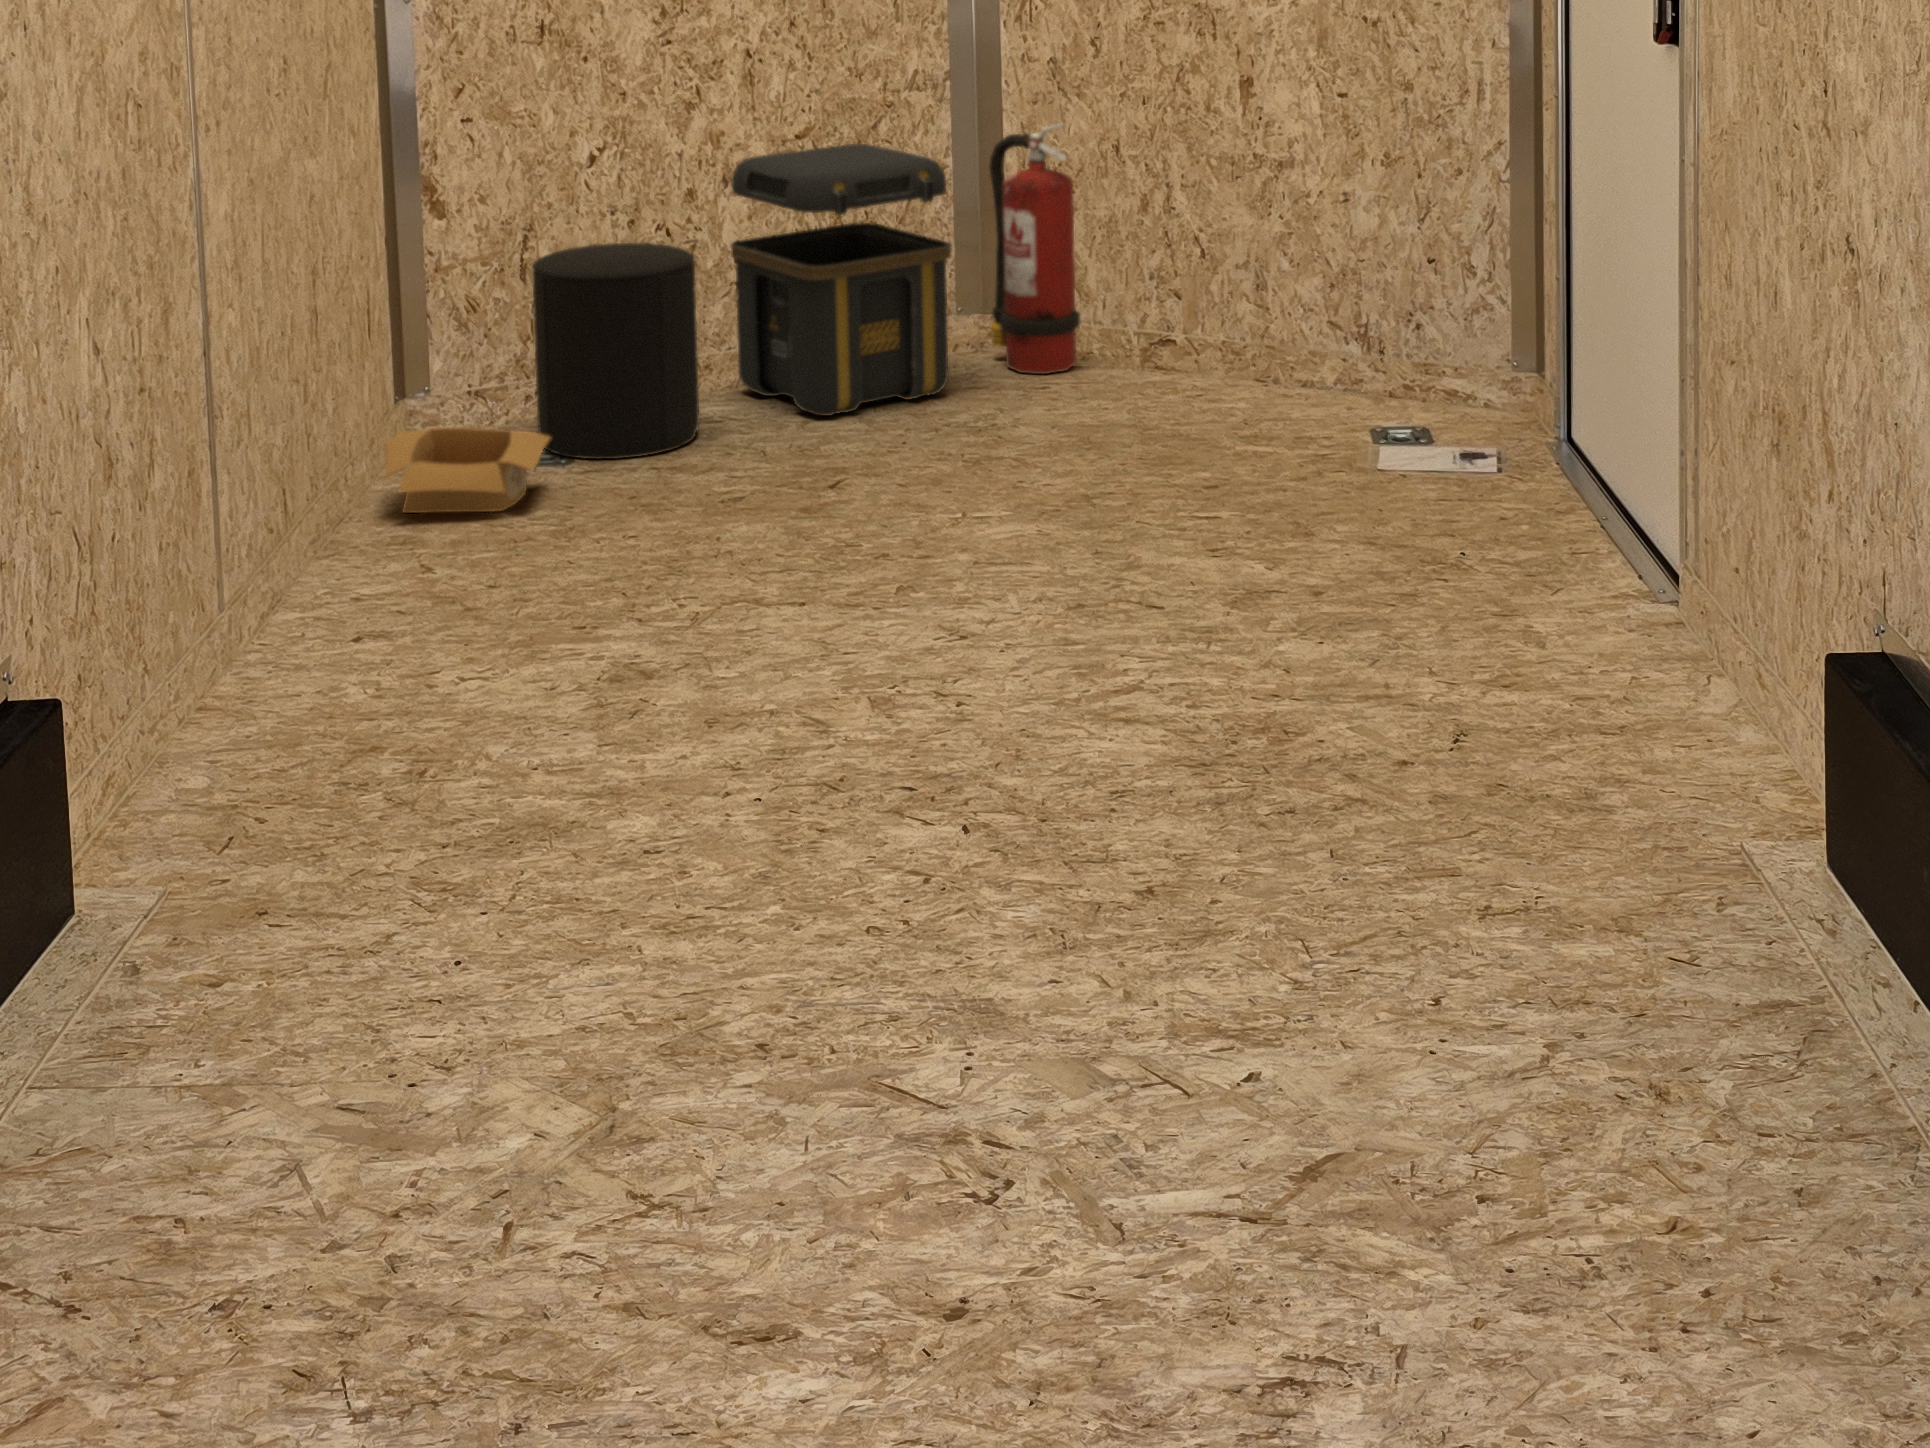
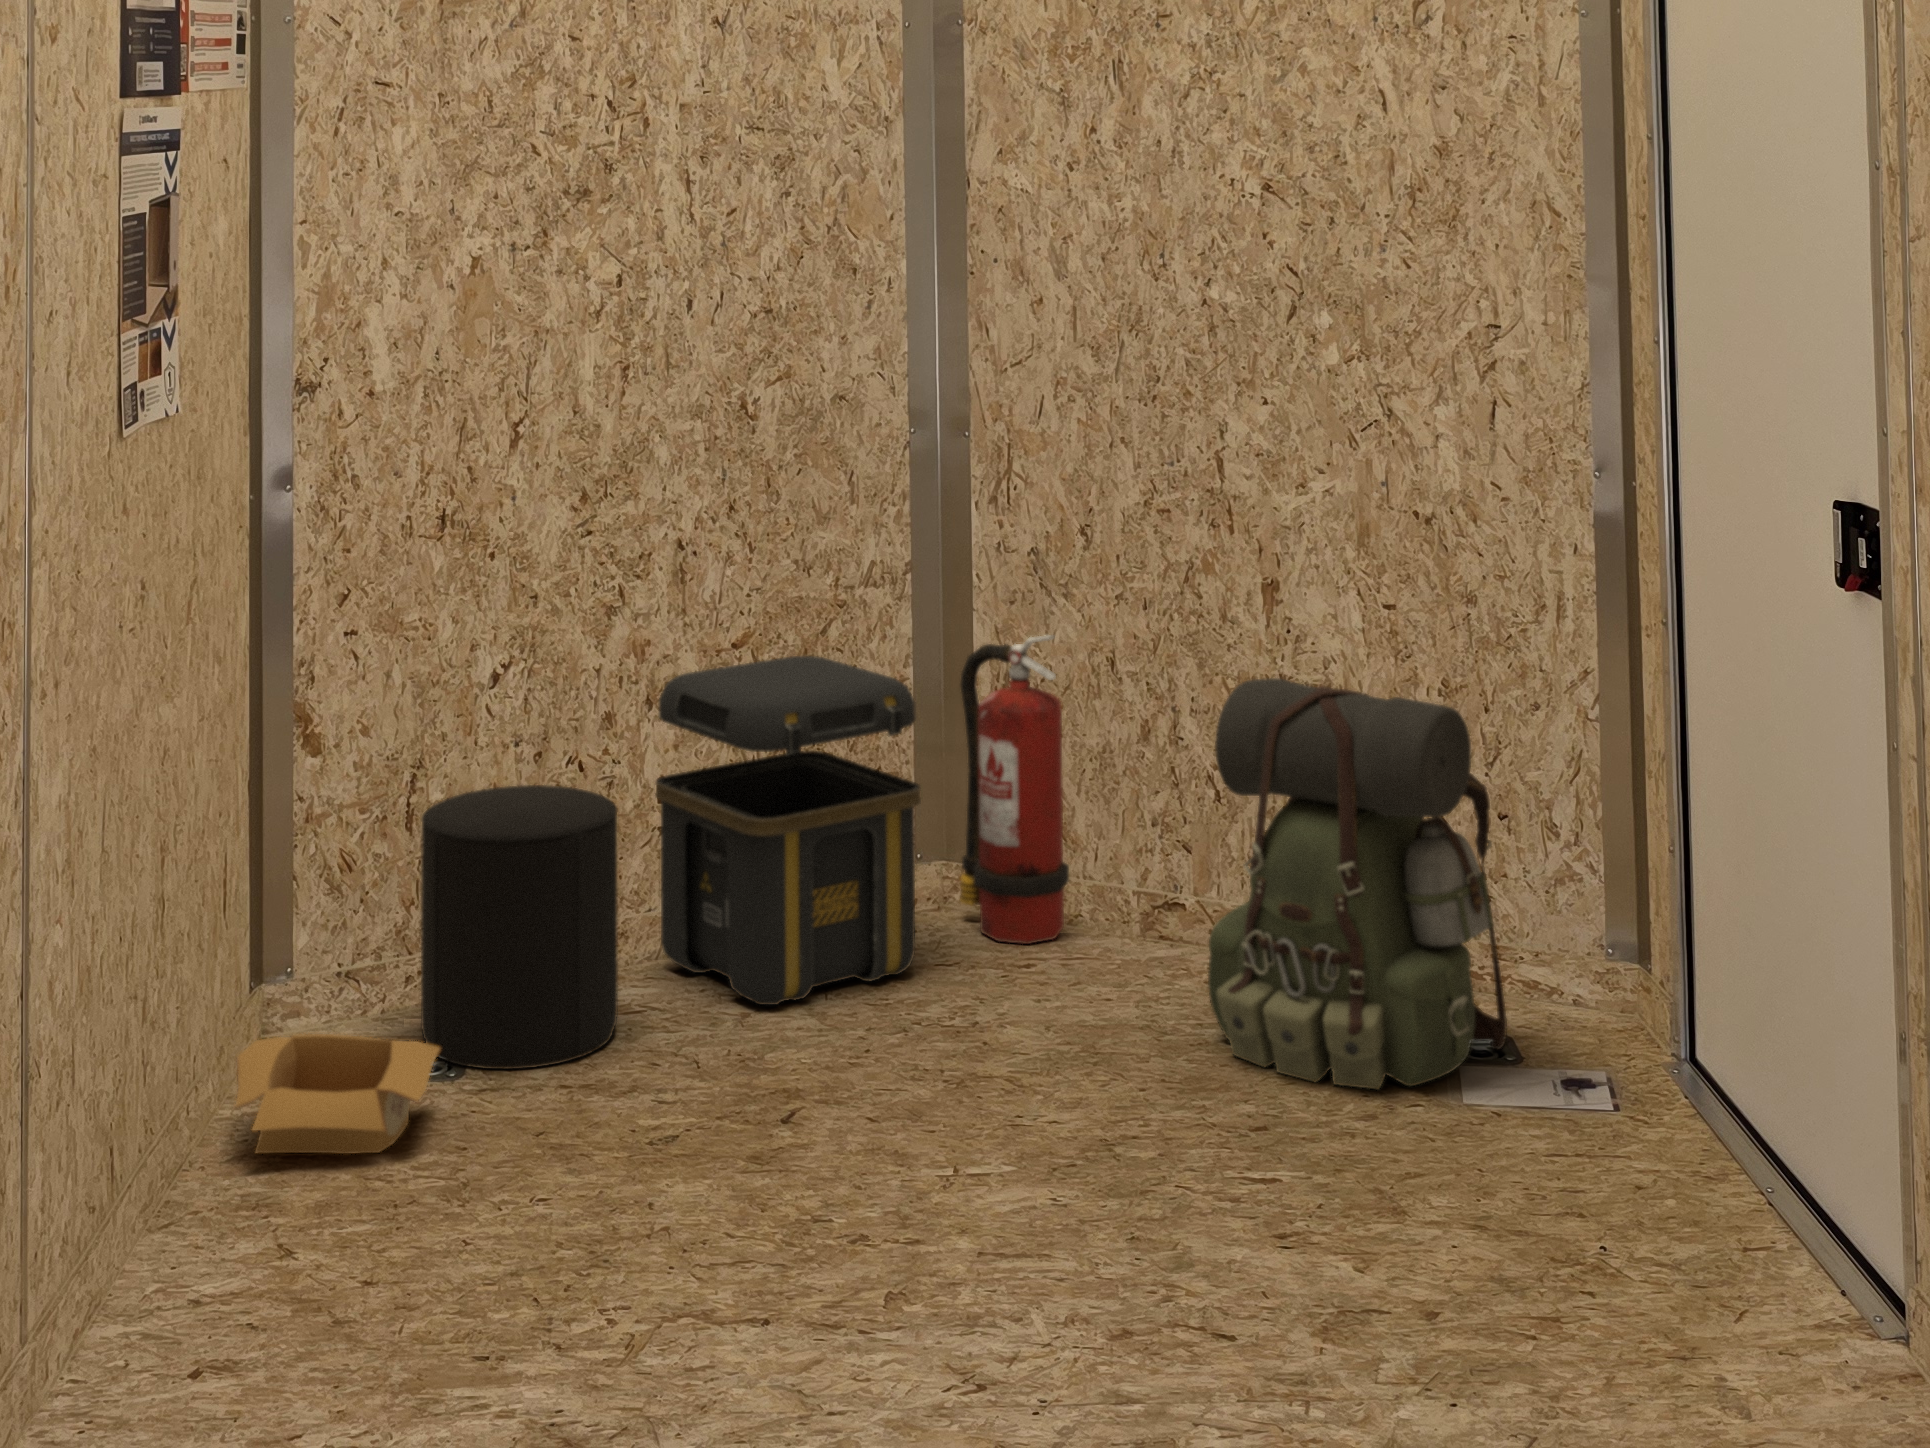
backpack: none [1180,145,1423,461] -> present [1208,678,1507,1089]

